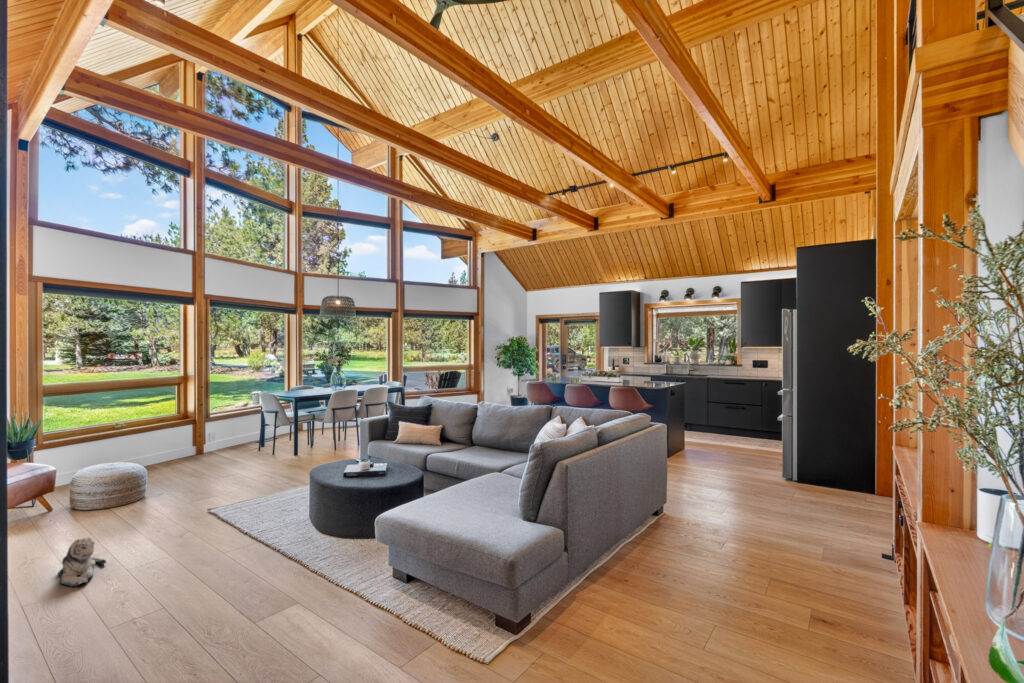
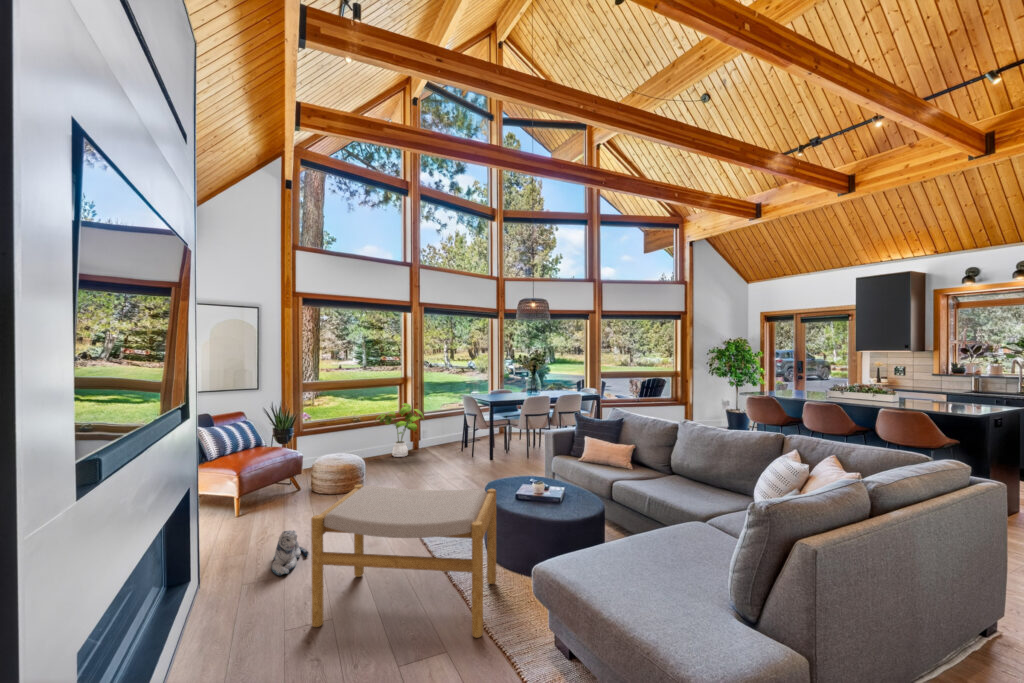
house plant: none [150,404,217,464] -> present [376,403,424,457]
footstool: none [142,466,330,616] -> present [311,484,496,638]

